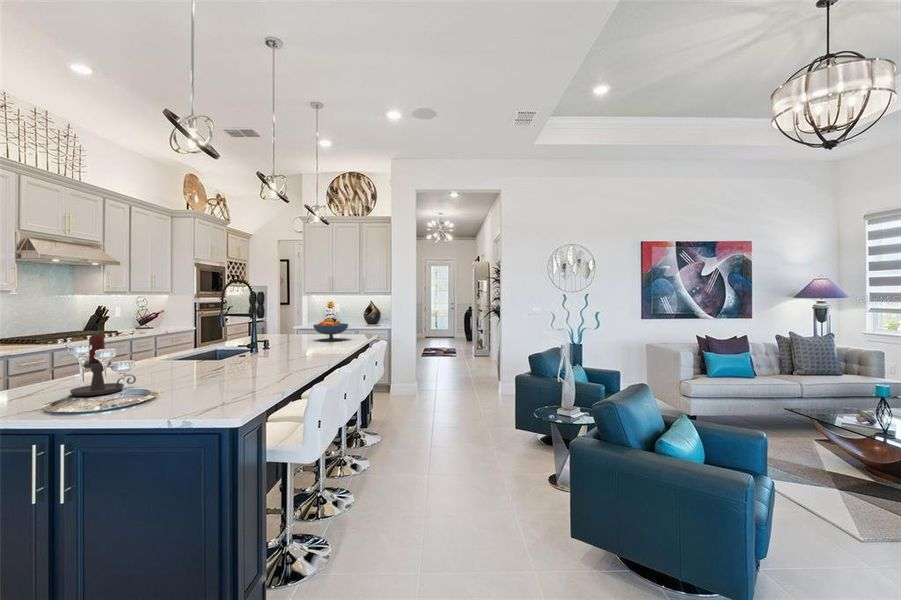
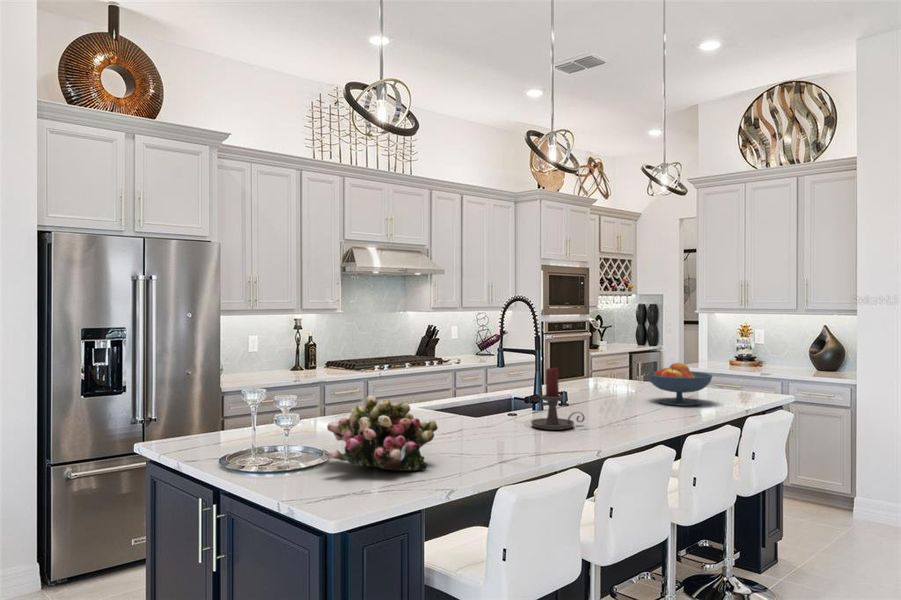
candle holder: present [70,335,136,396] -> present [531,368,585,430]
flower arrangement: none [173,338,256,383] -> present [327,396,438,471]

